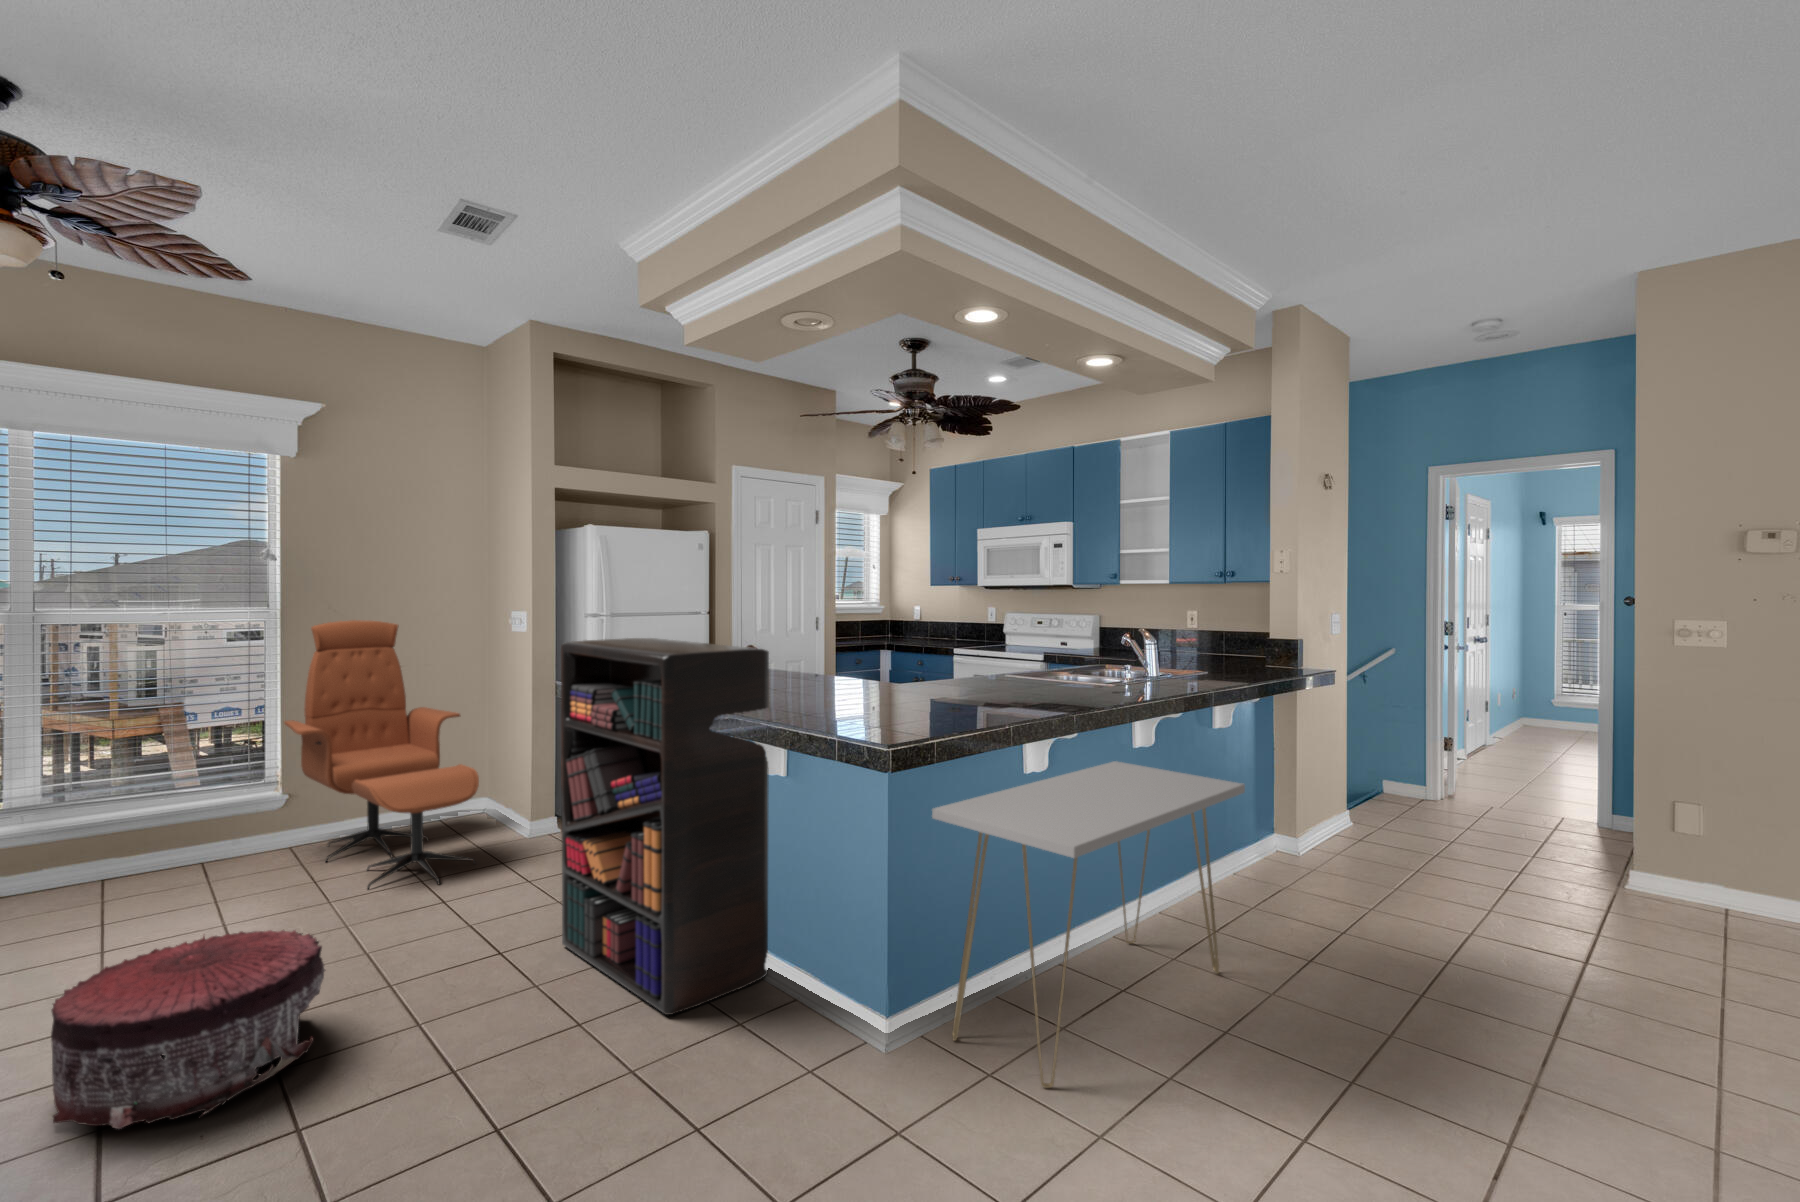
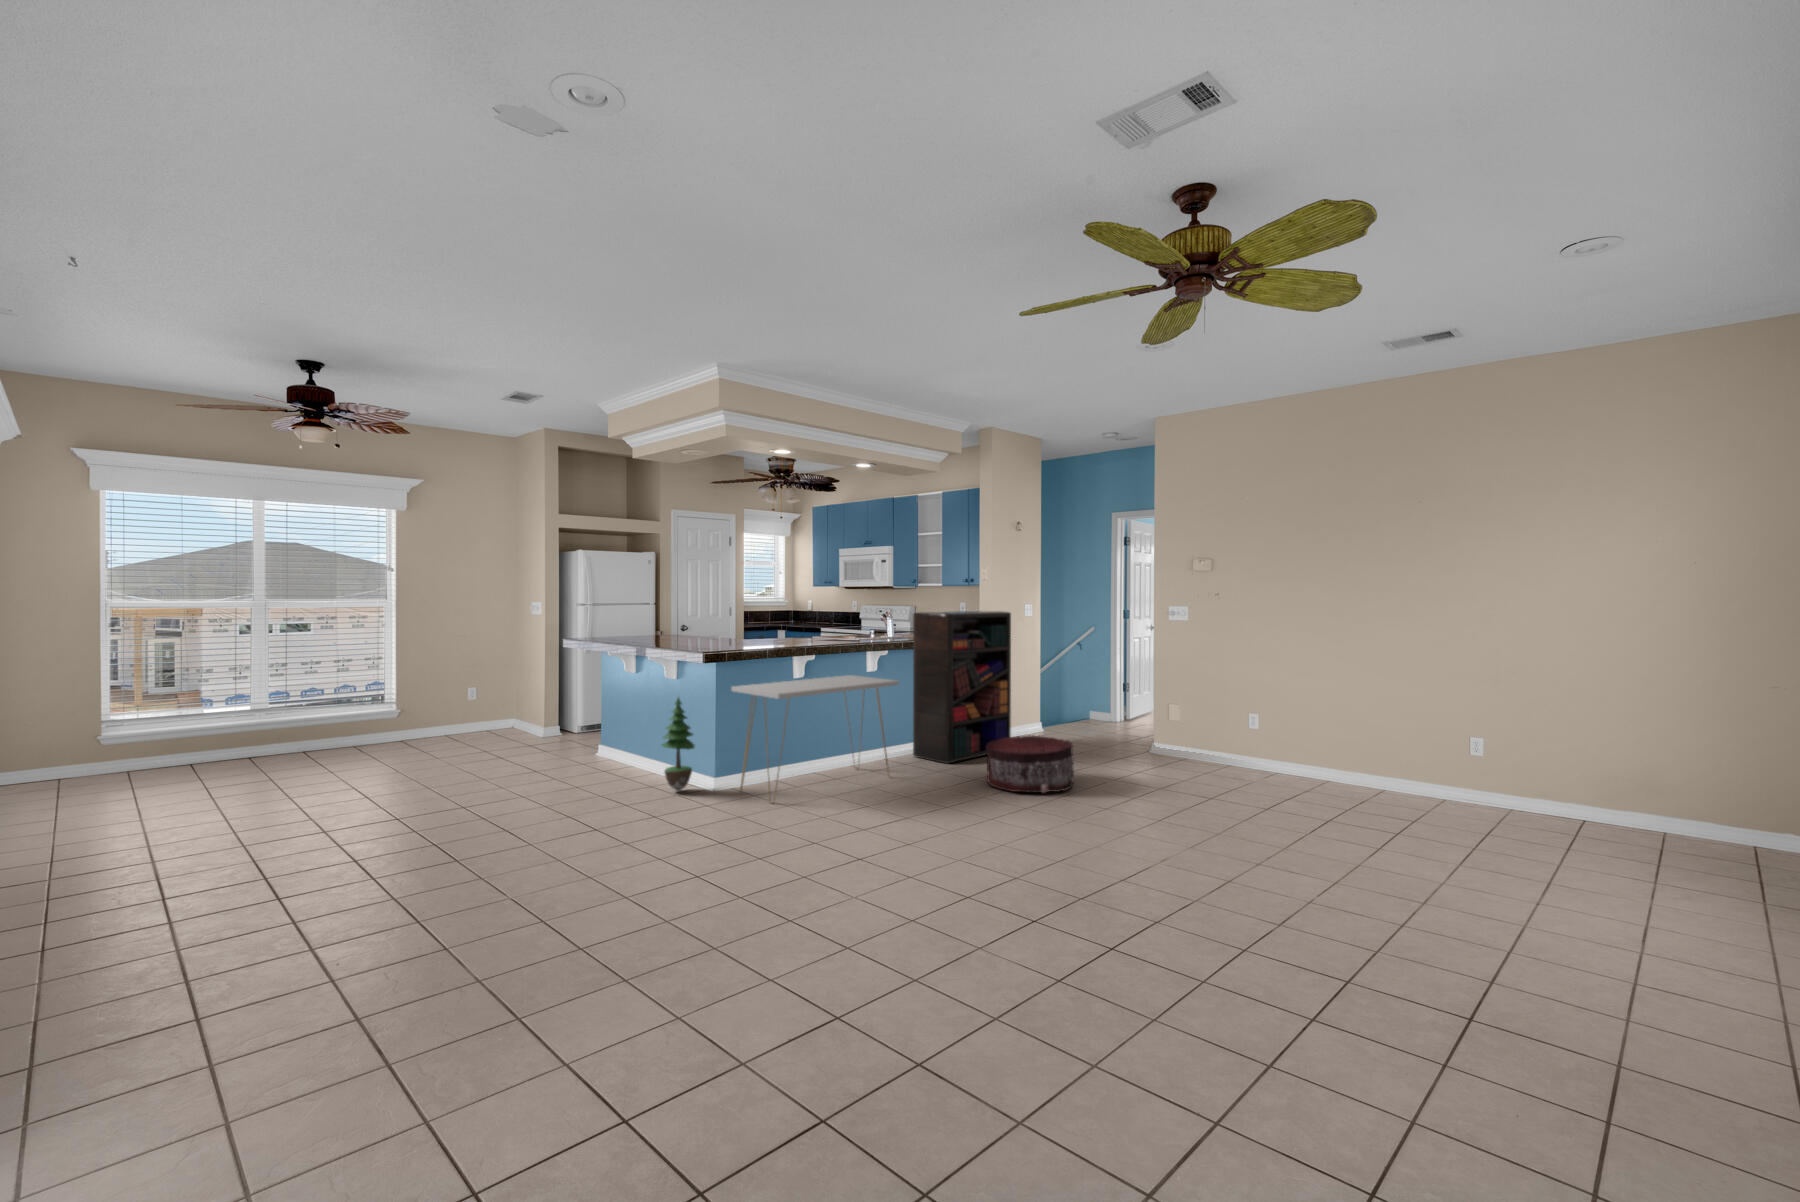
lounge chair: present [284,620,479,889] -> none [399,607,513,754]
bookshelf: present [561,638,769,1015] -> present [913,611,1011,764]
potted tree: none [782,829,856,1032] -> present [662,698,694,791]
pouf: present [51,930,325,1129] -> present [986,735,1074,793]

